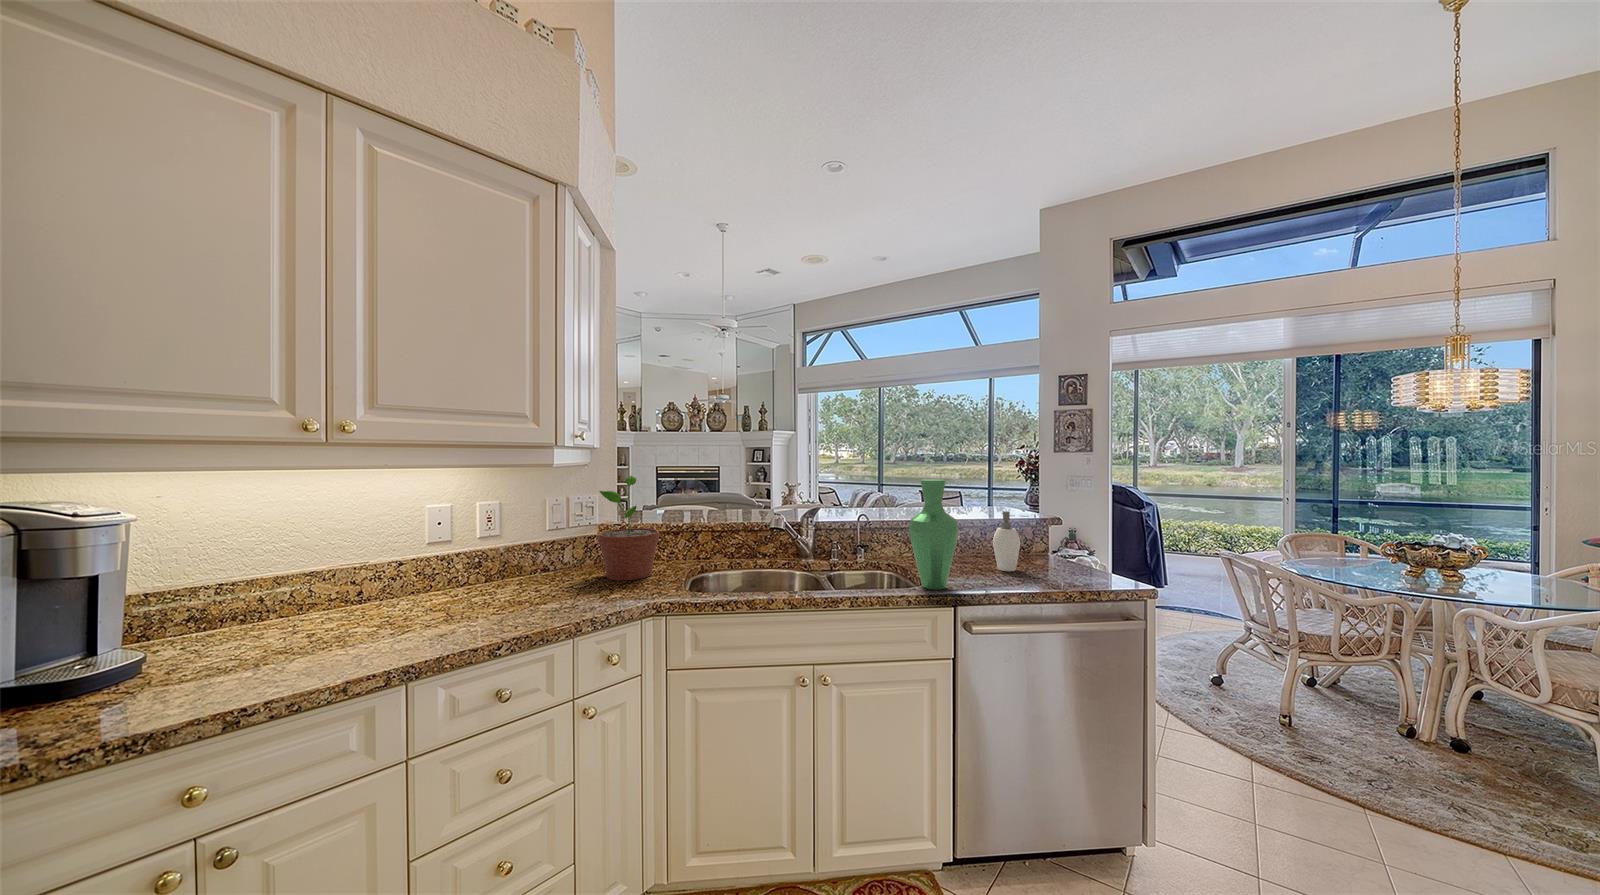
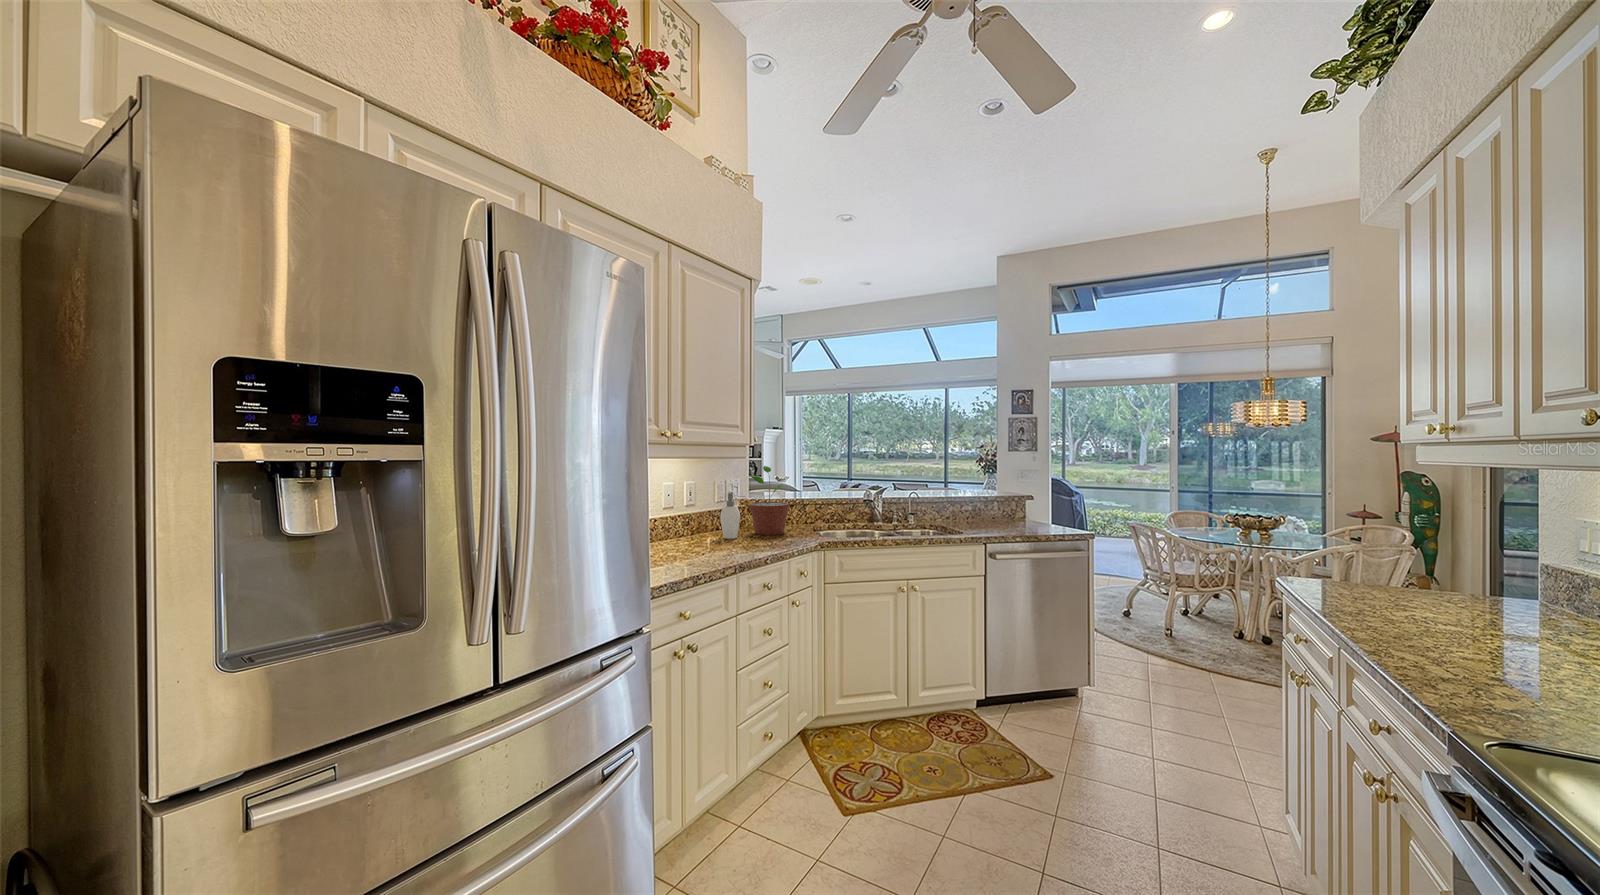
vase: present [909,479,958,590] -> none [954,468,985,536]
soap dispenser: present [993,511,1028,571] -> present [720,493,744,539]

